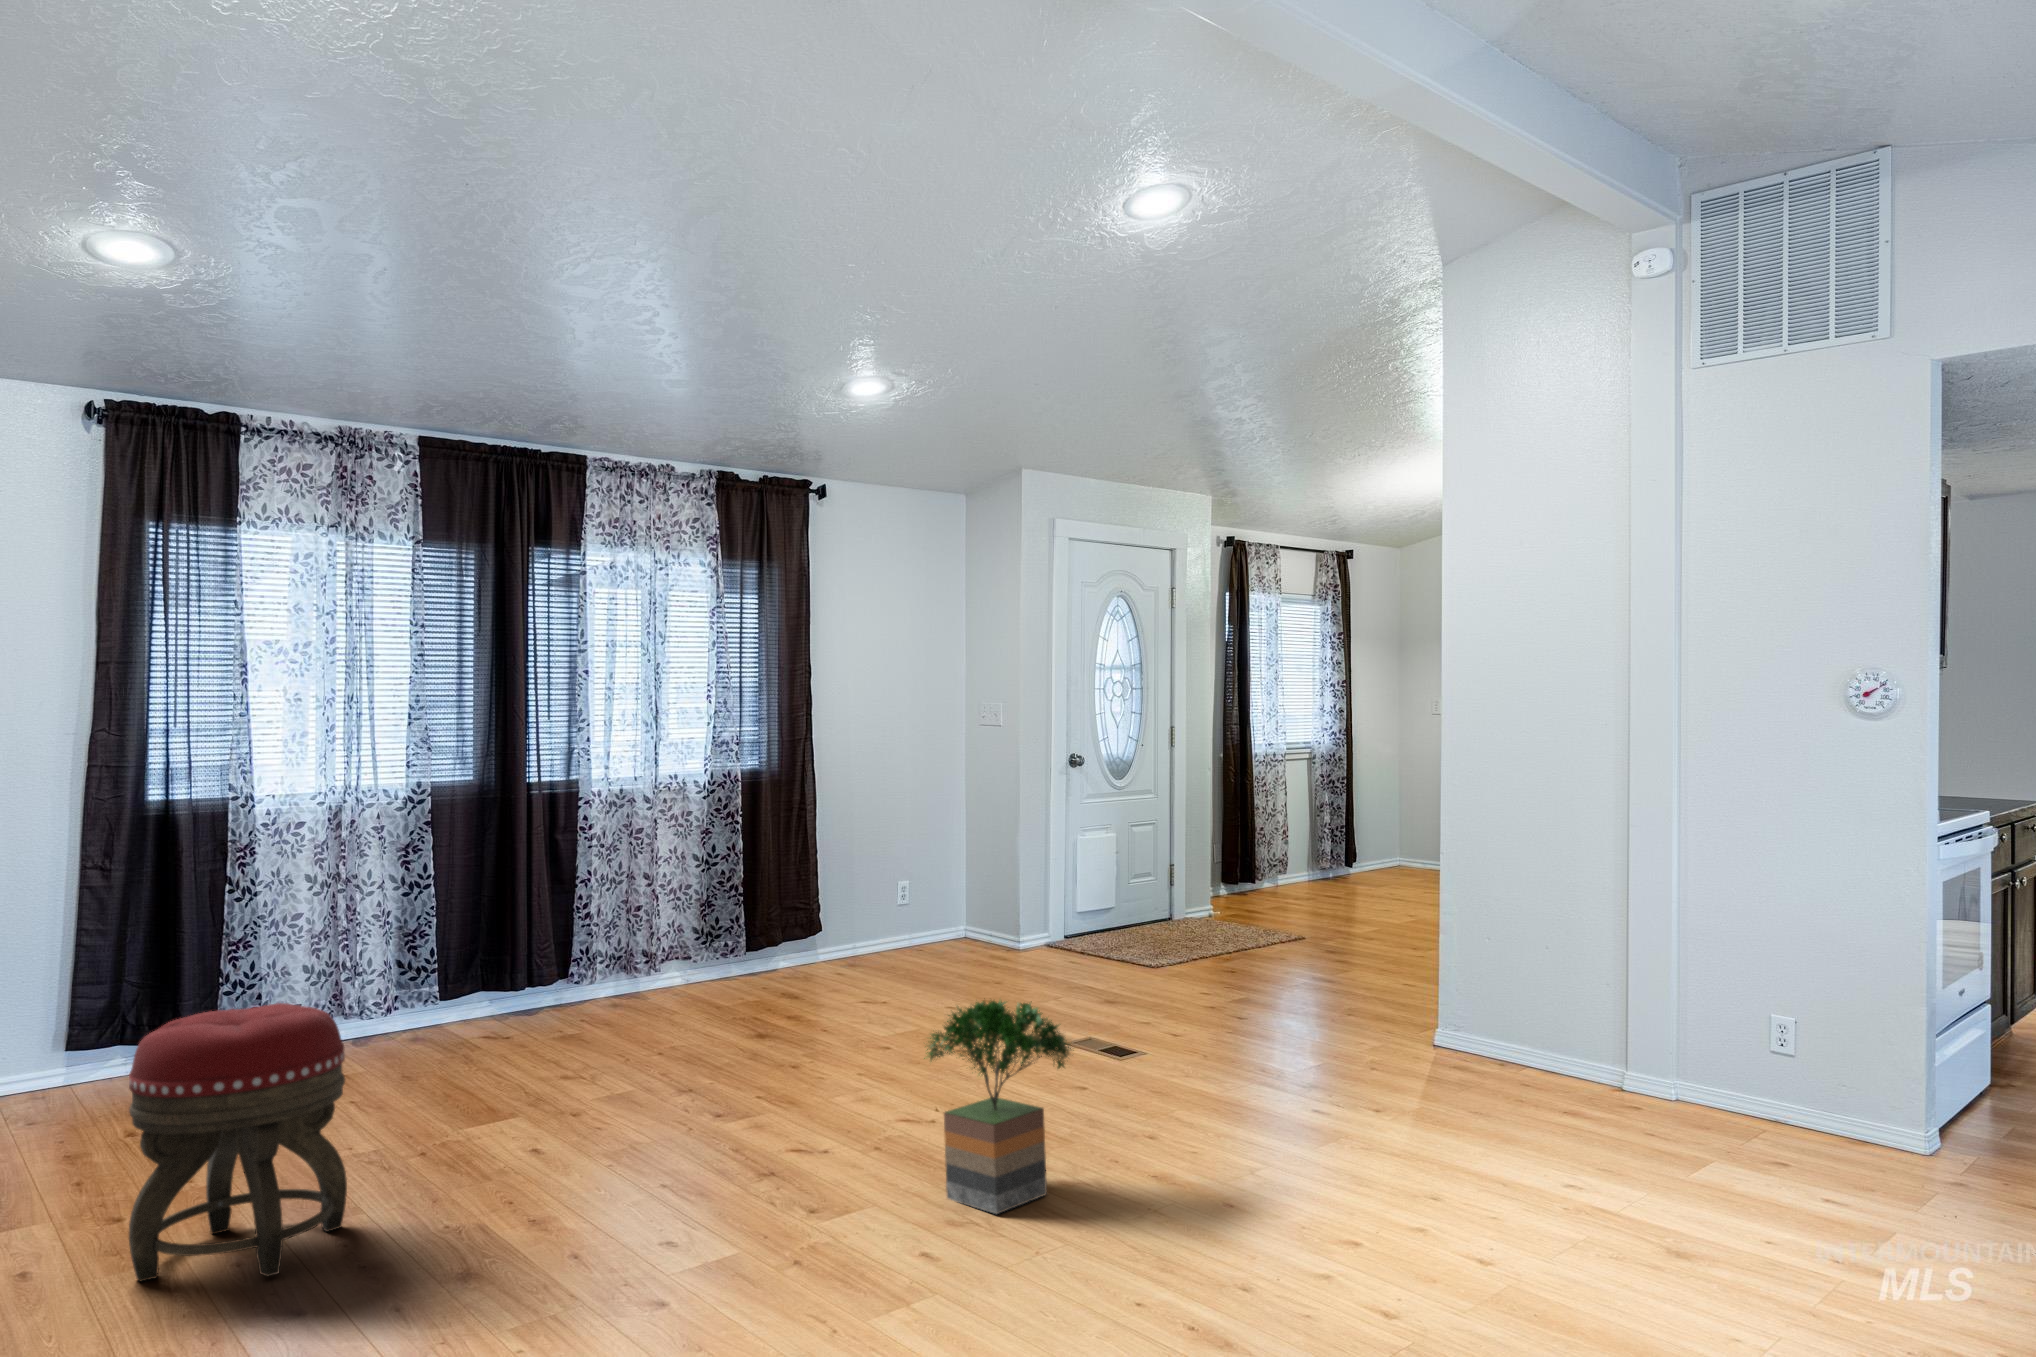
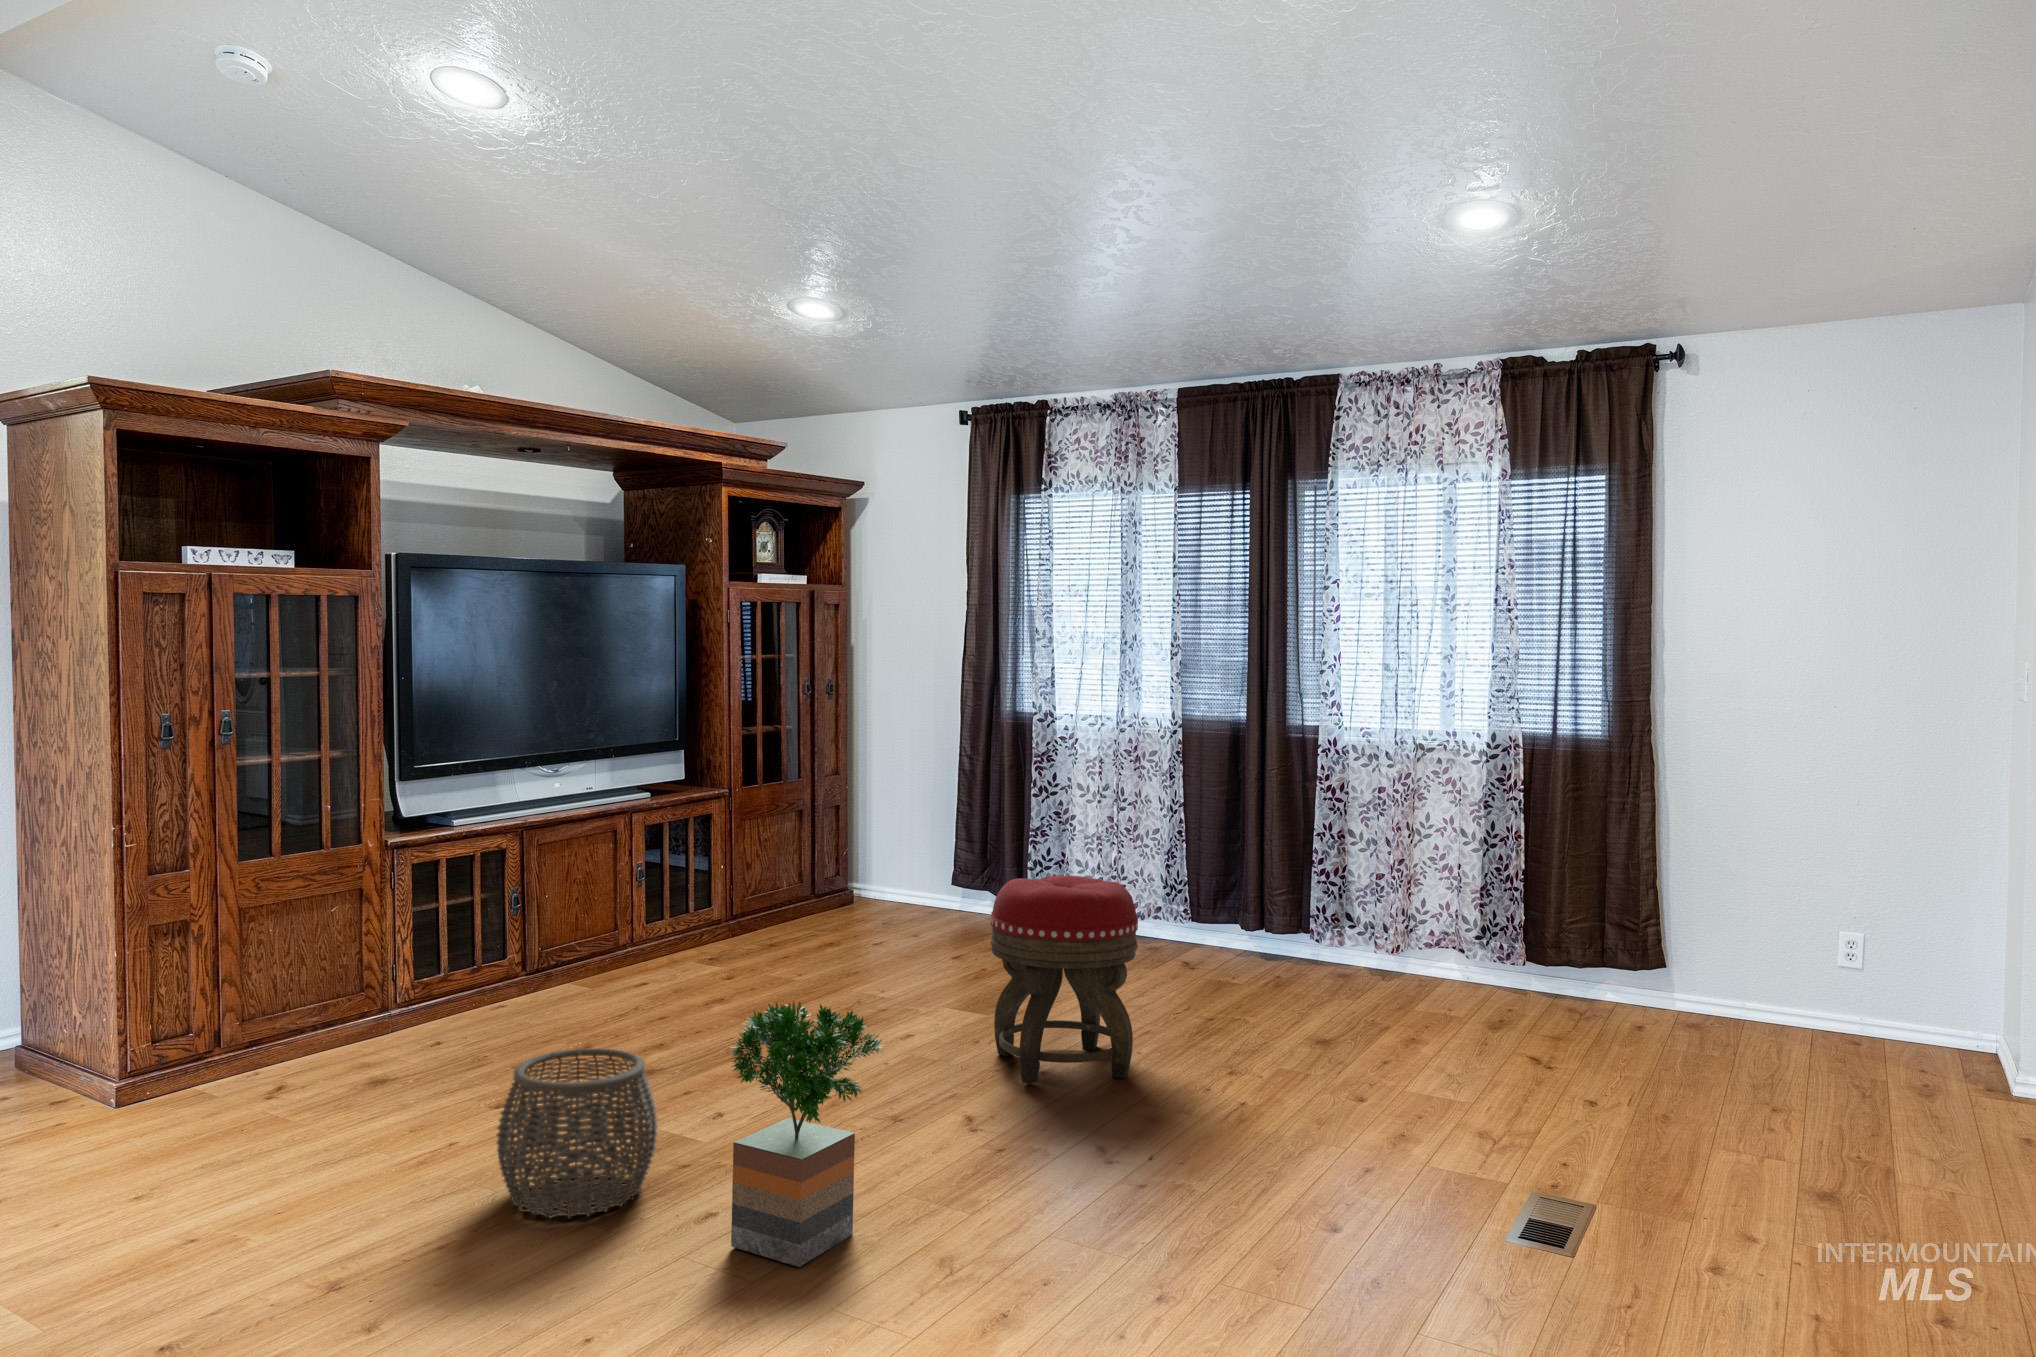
footstool: present [129,1003,347,1281] -> present [991,875,1138,1084]
woven basket: none [755,1120,913,1297] -> present [497,1048,658,1218]

